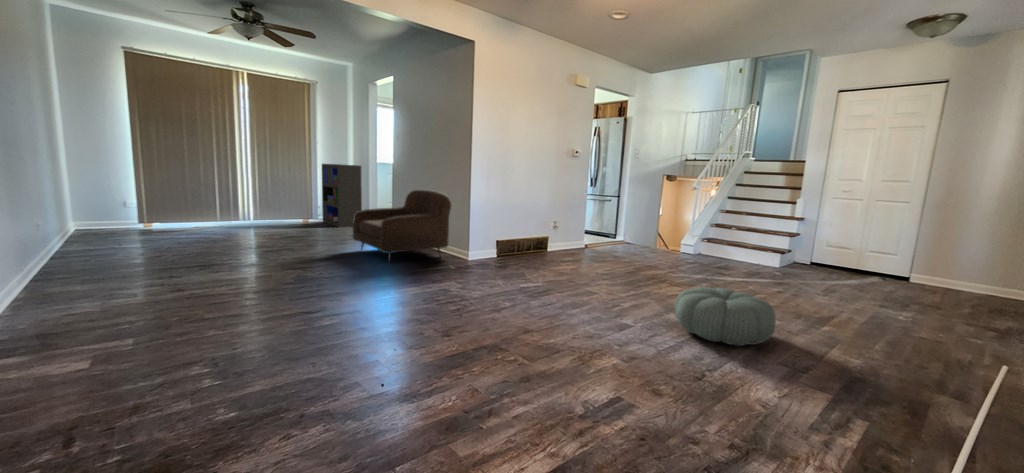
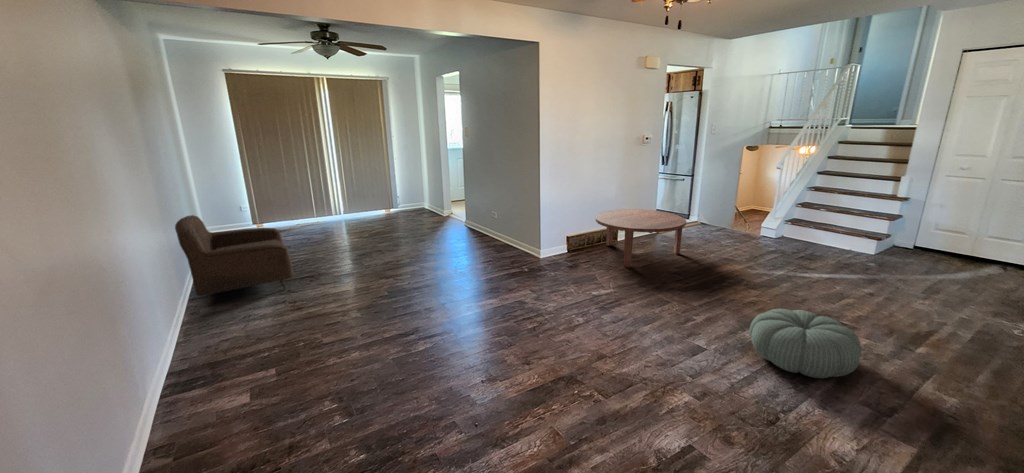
bookshelf: present [322,164,362,227] -> none [397,155,437,218]
armchair: present [353,190,451,262] -> present [175,215,293,305]
coffee table: none [526,218,613,269] -> present [596,209,686,267]

